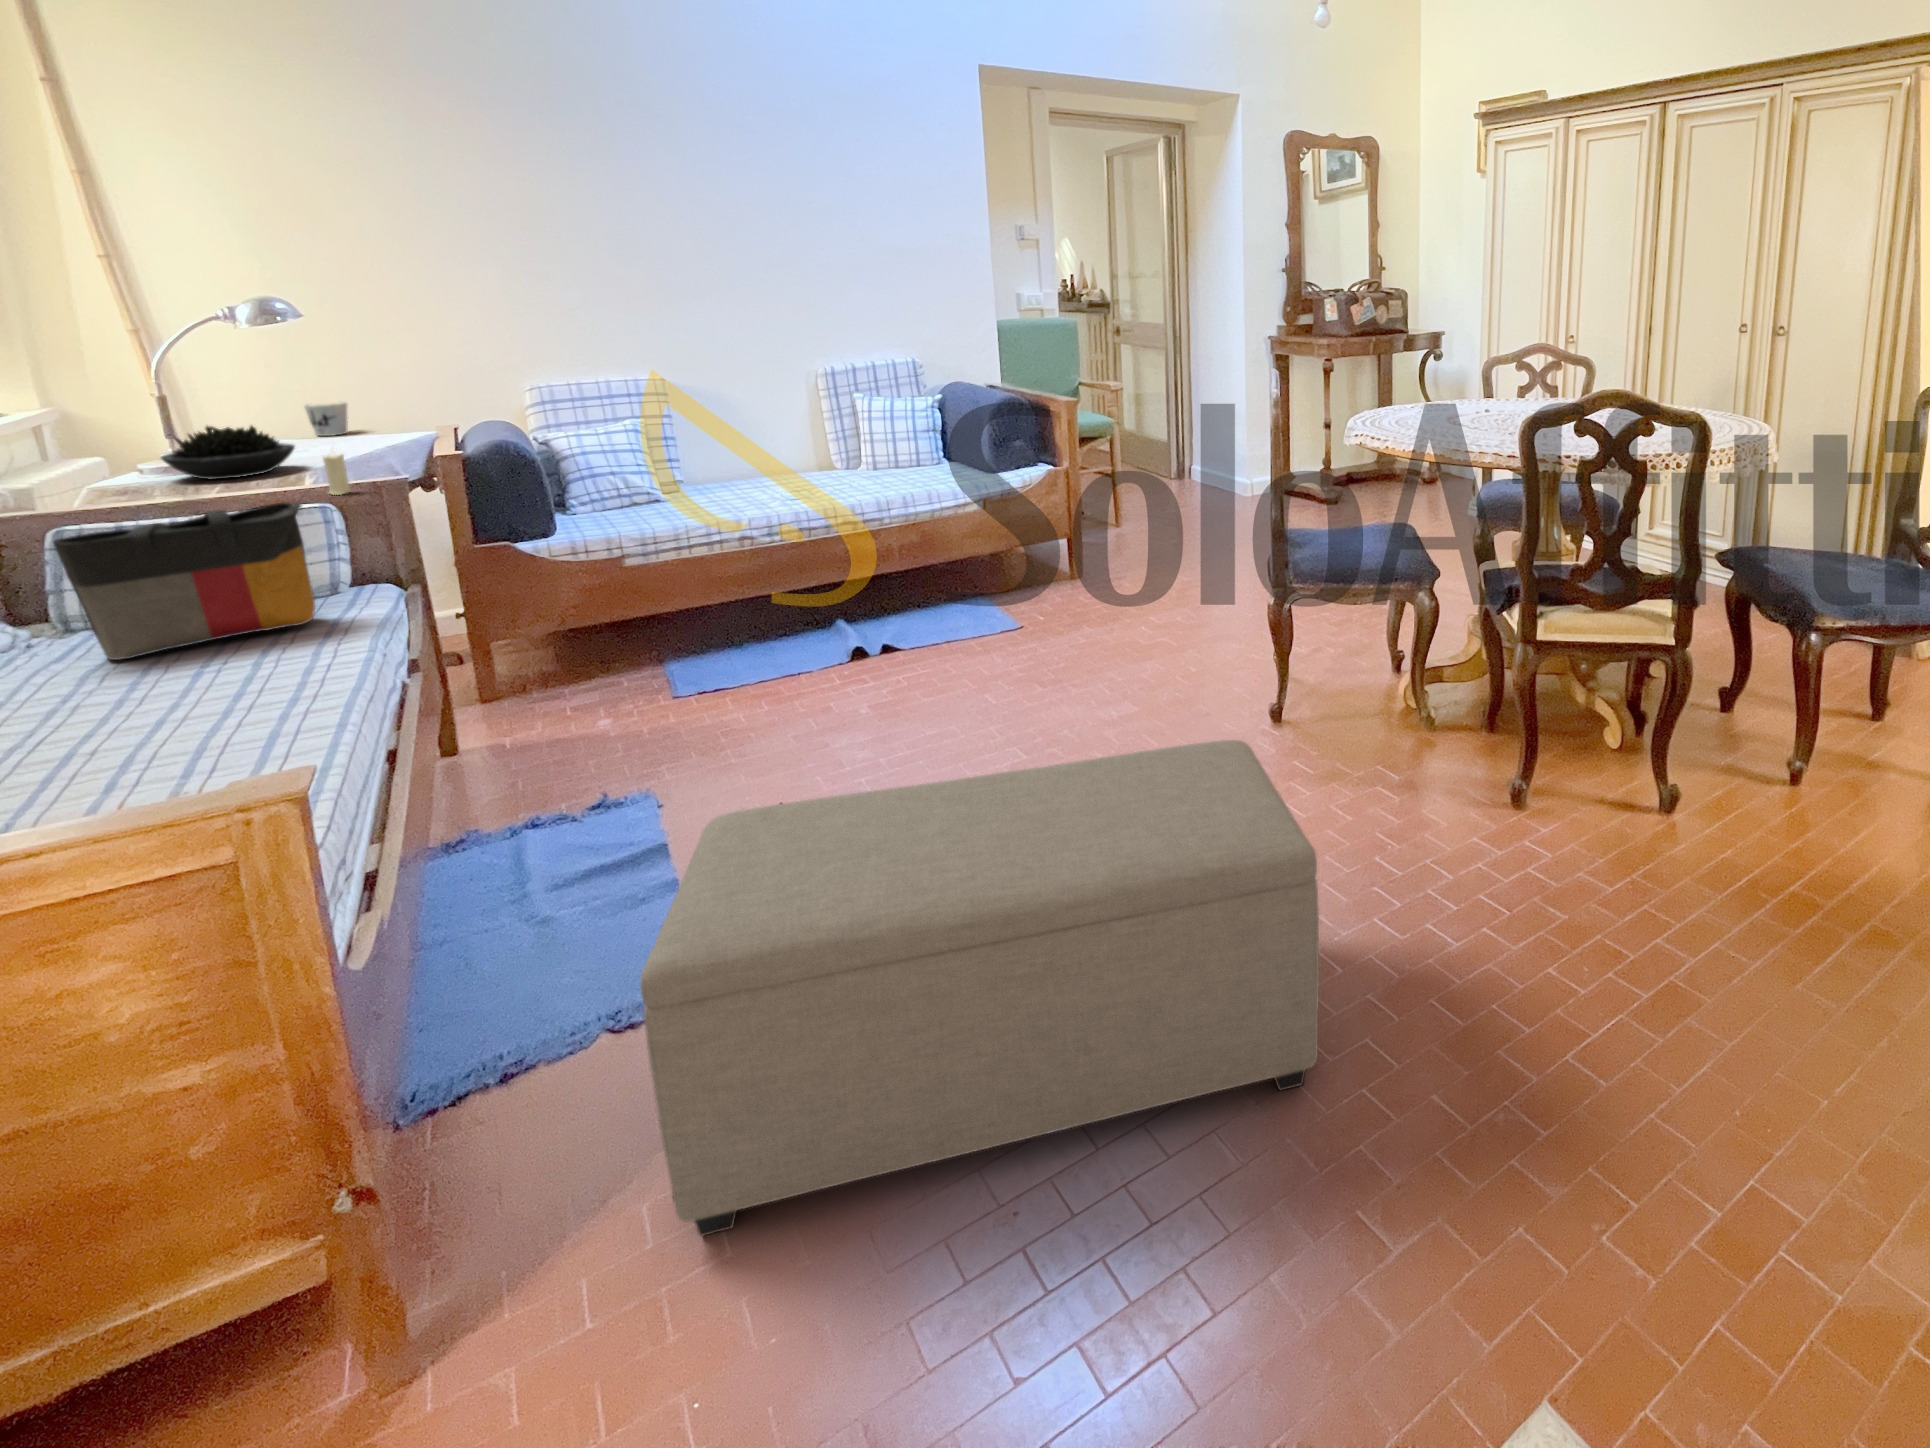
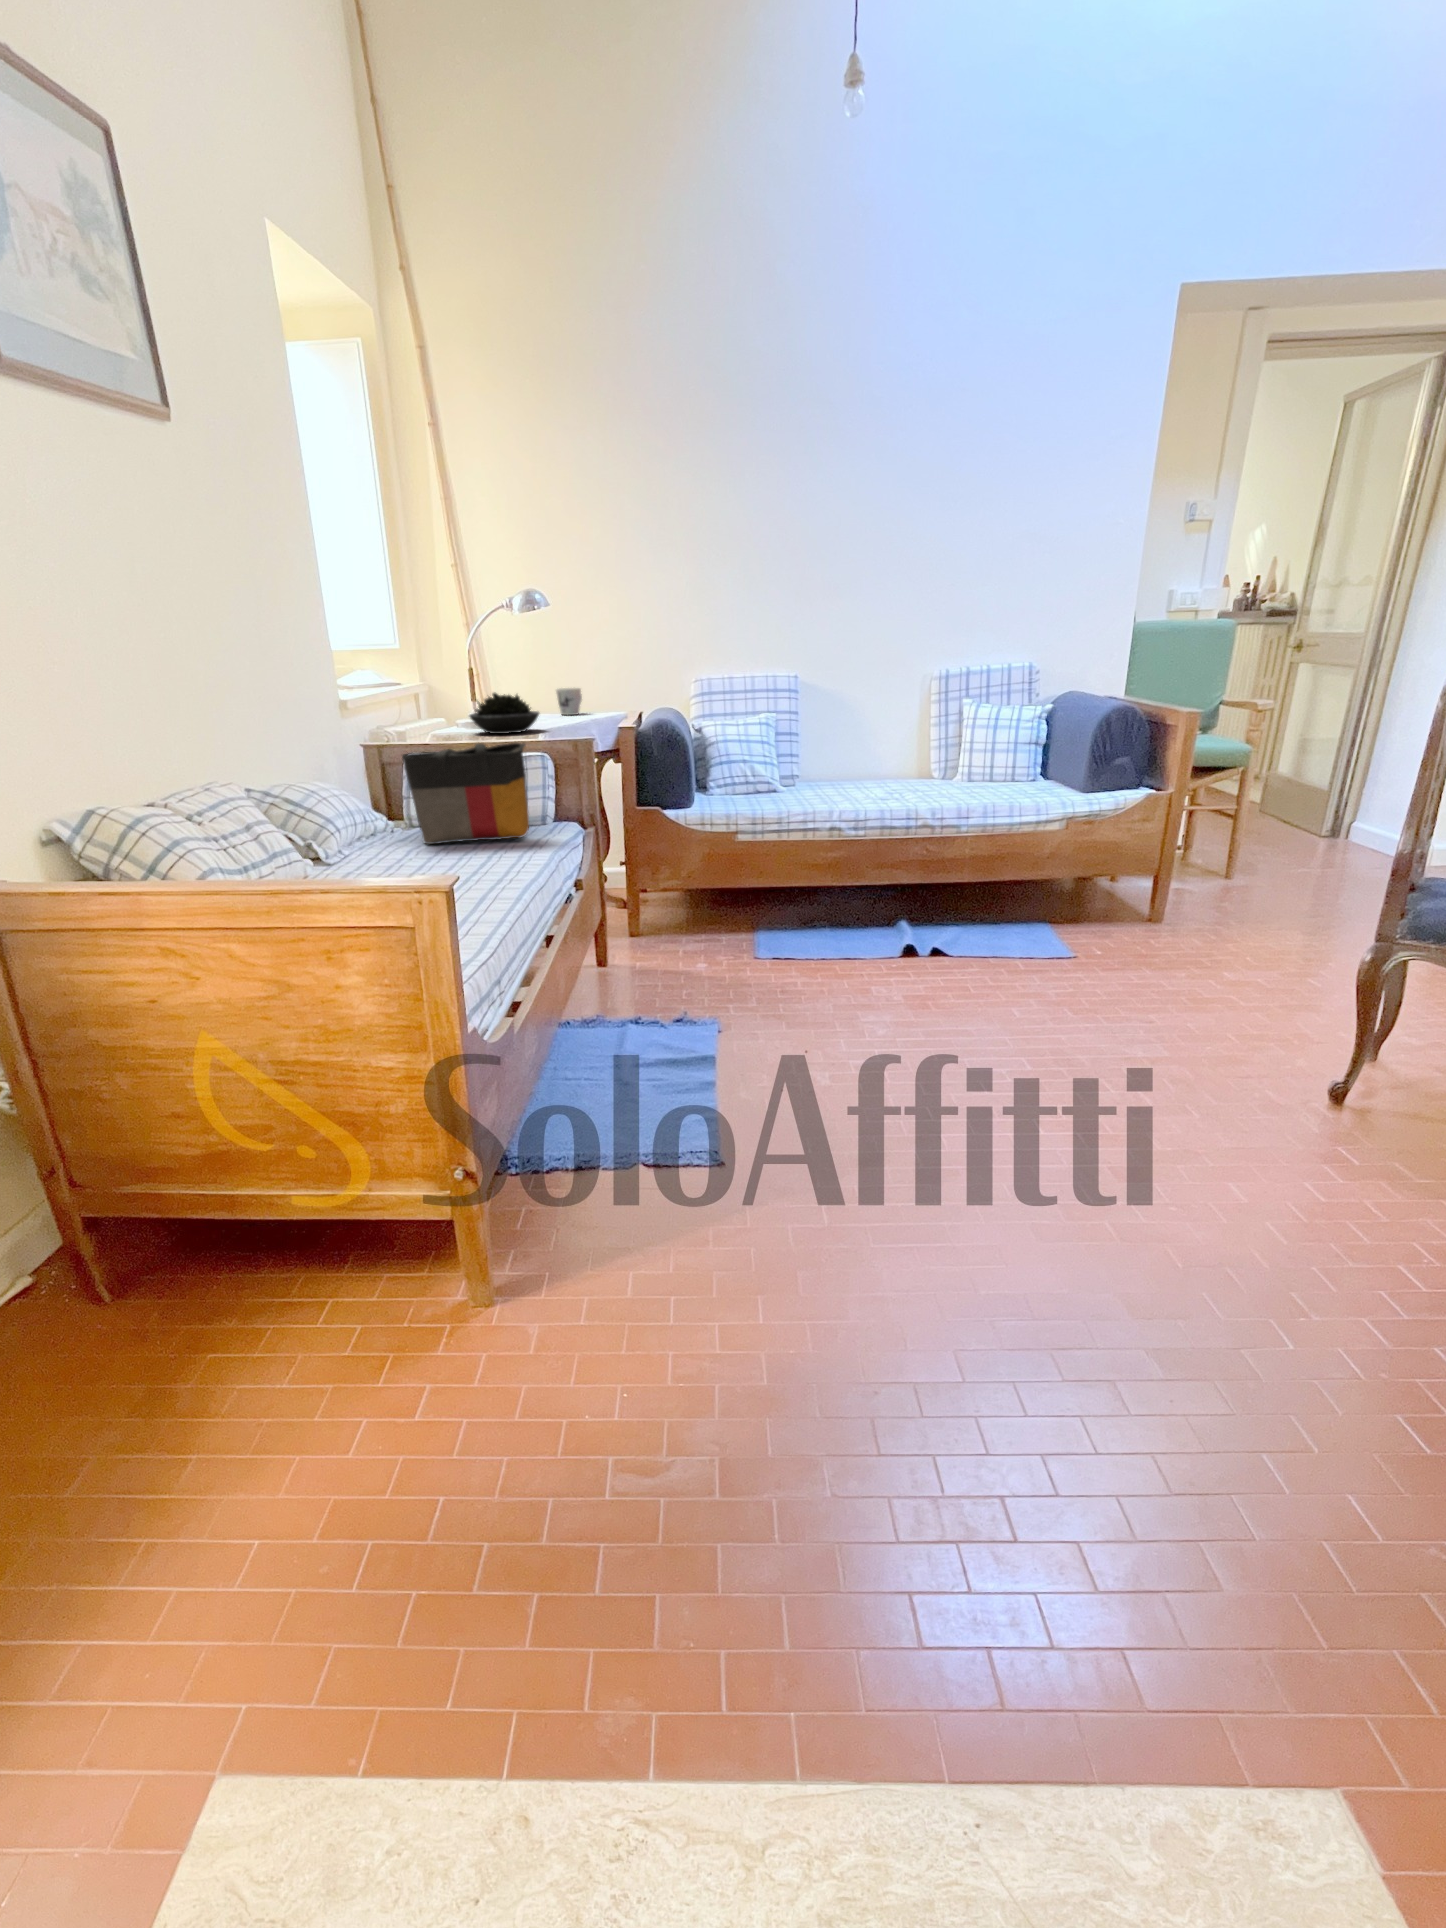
candle: present [323,446,350,495] -> none [546,703,560,745]
ottoman: present [640,740,1319,1236] -> none [630,1011,1273,1426]

